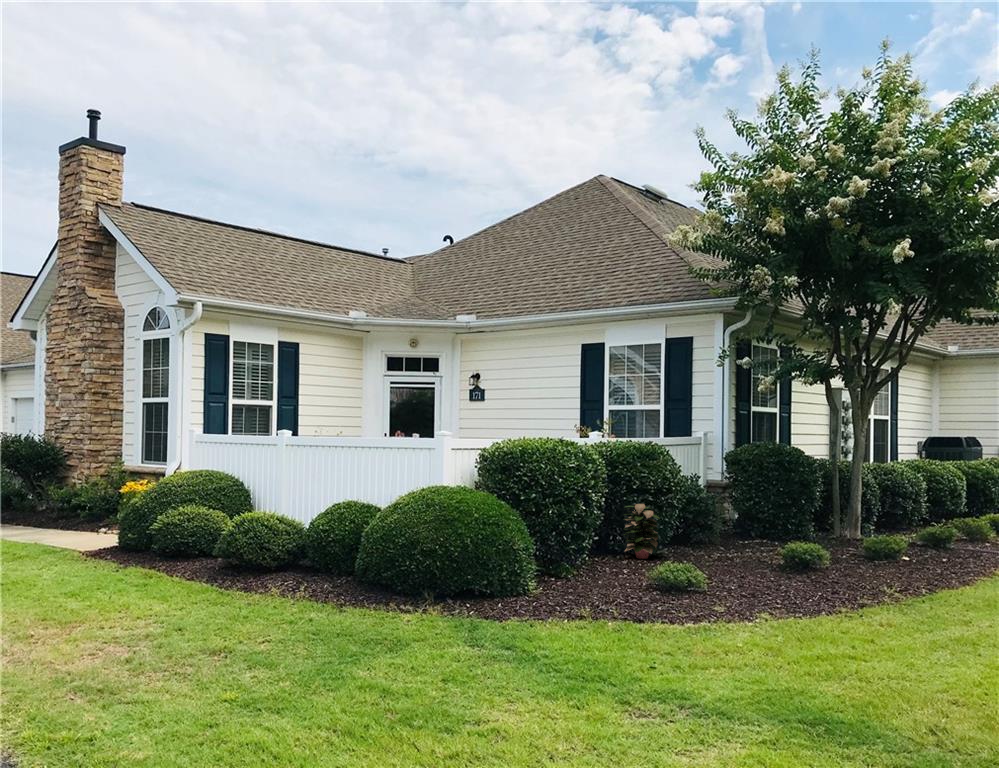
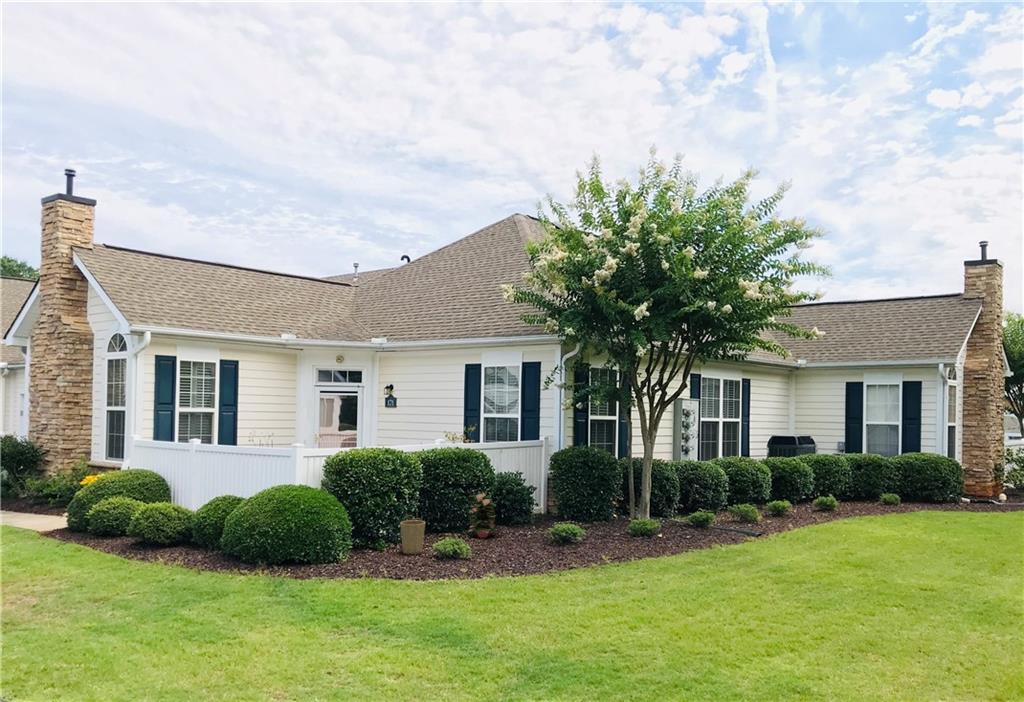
basket: none [560,530,592,580] -> present [400,518,425,554]

